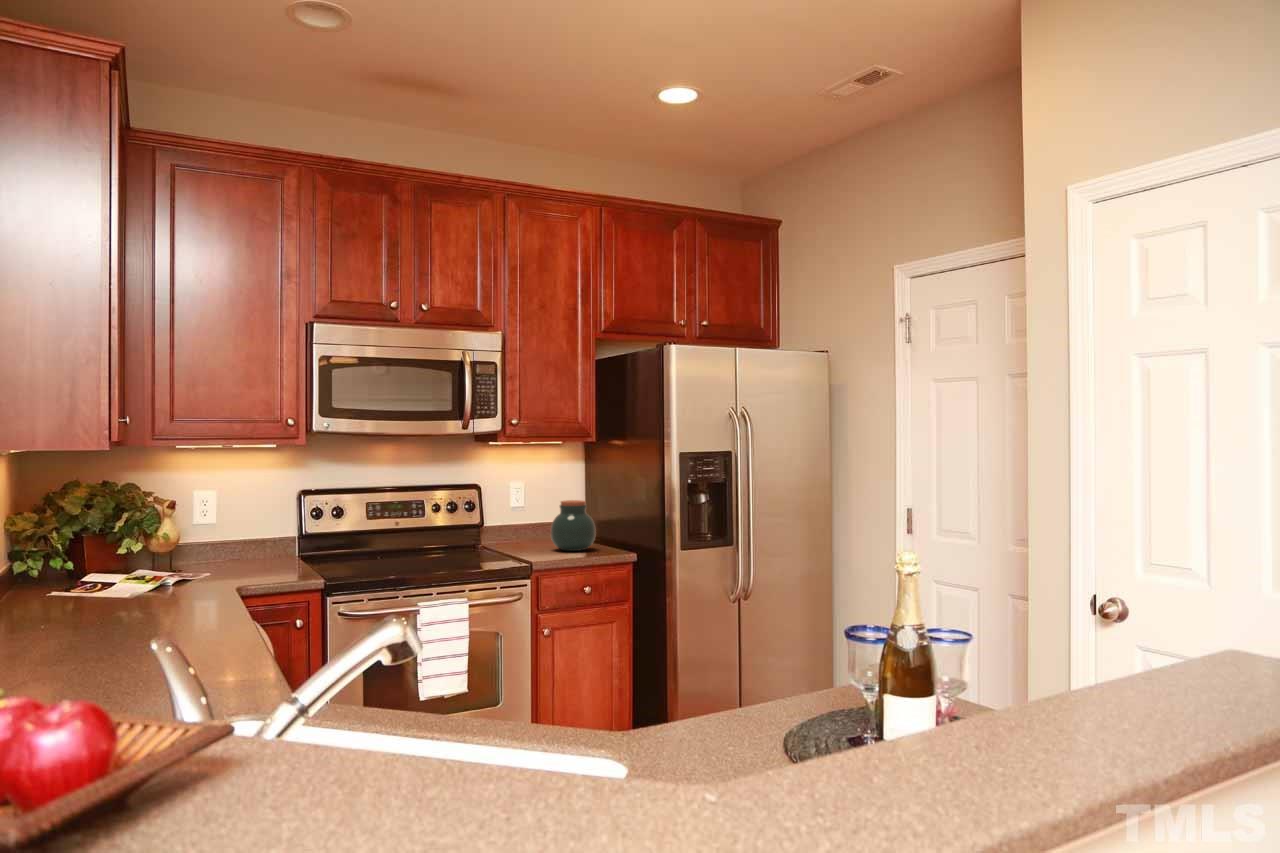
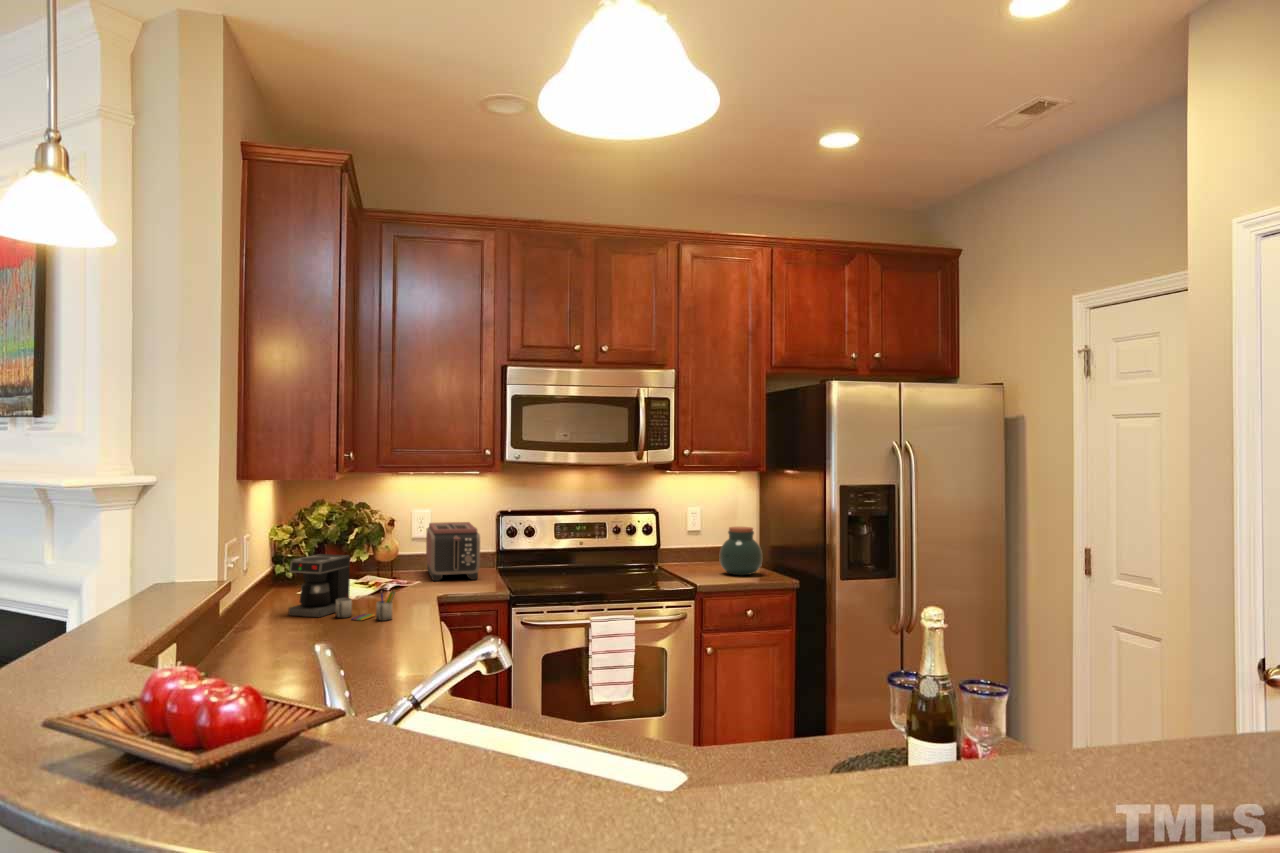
toaster: none [212,504,282,572] -> present [426,522,480,581]
coffee maker: none [41,543,190,621] -> present [289,554,396,621]

